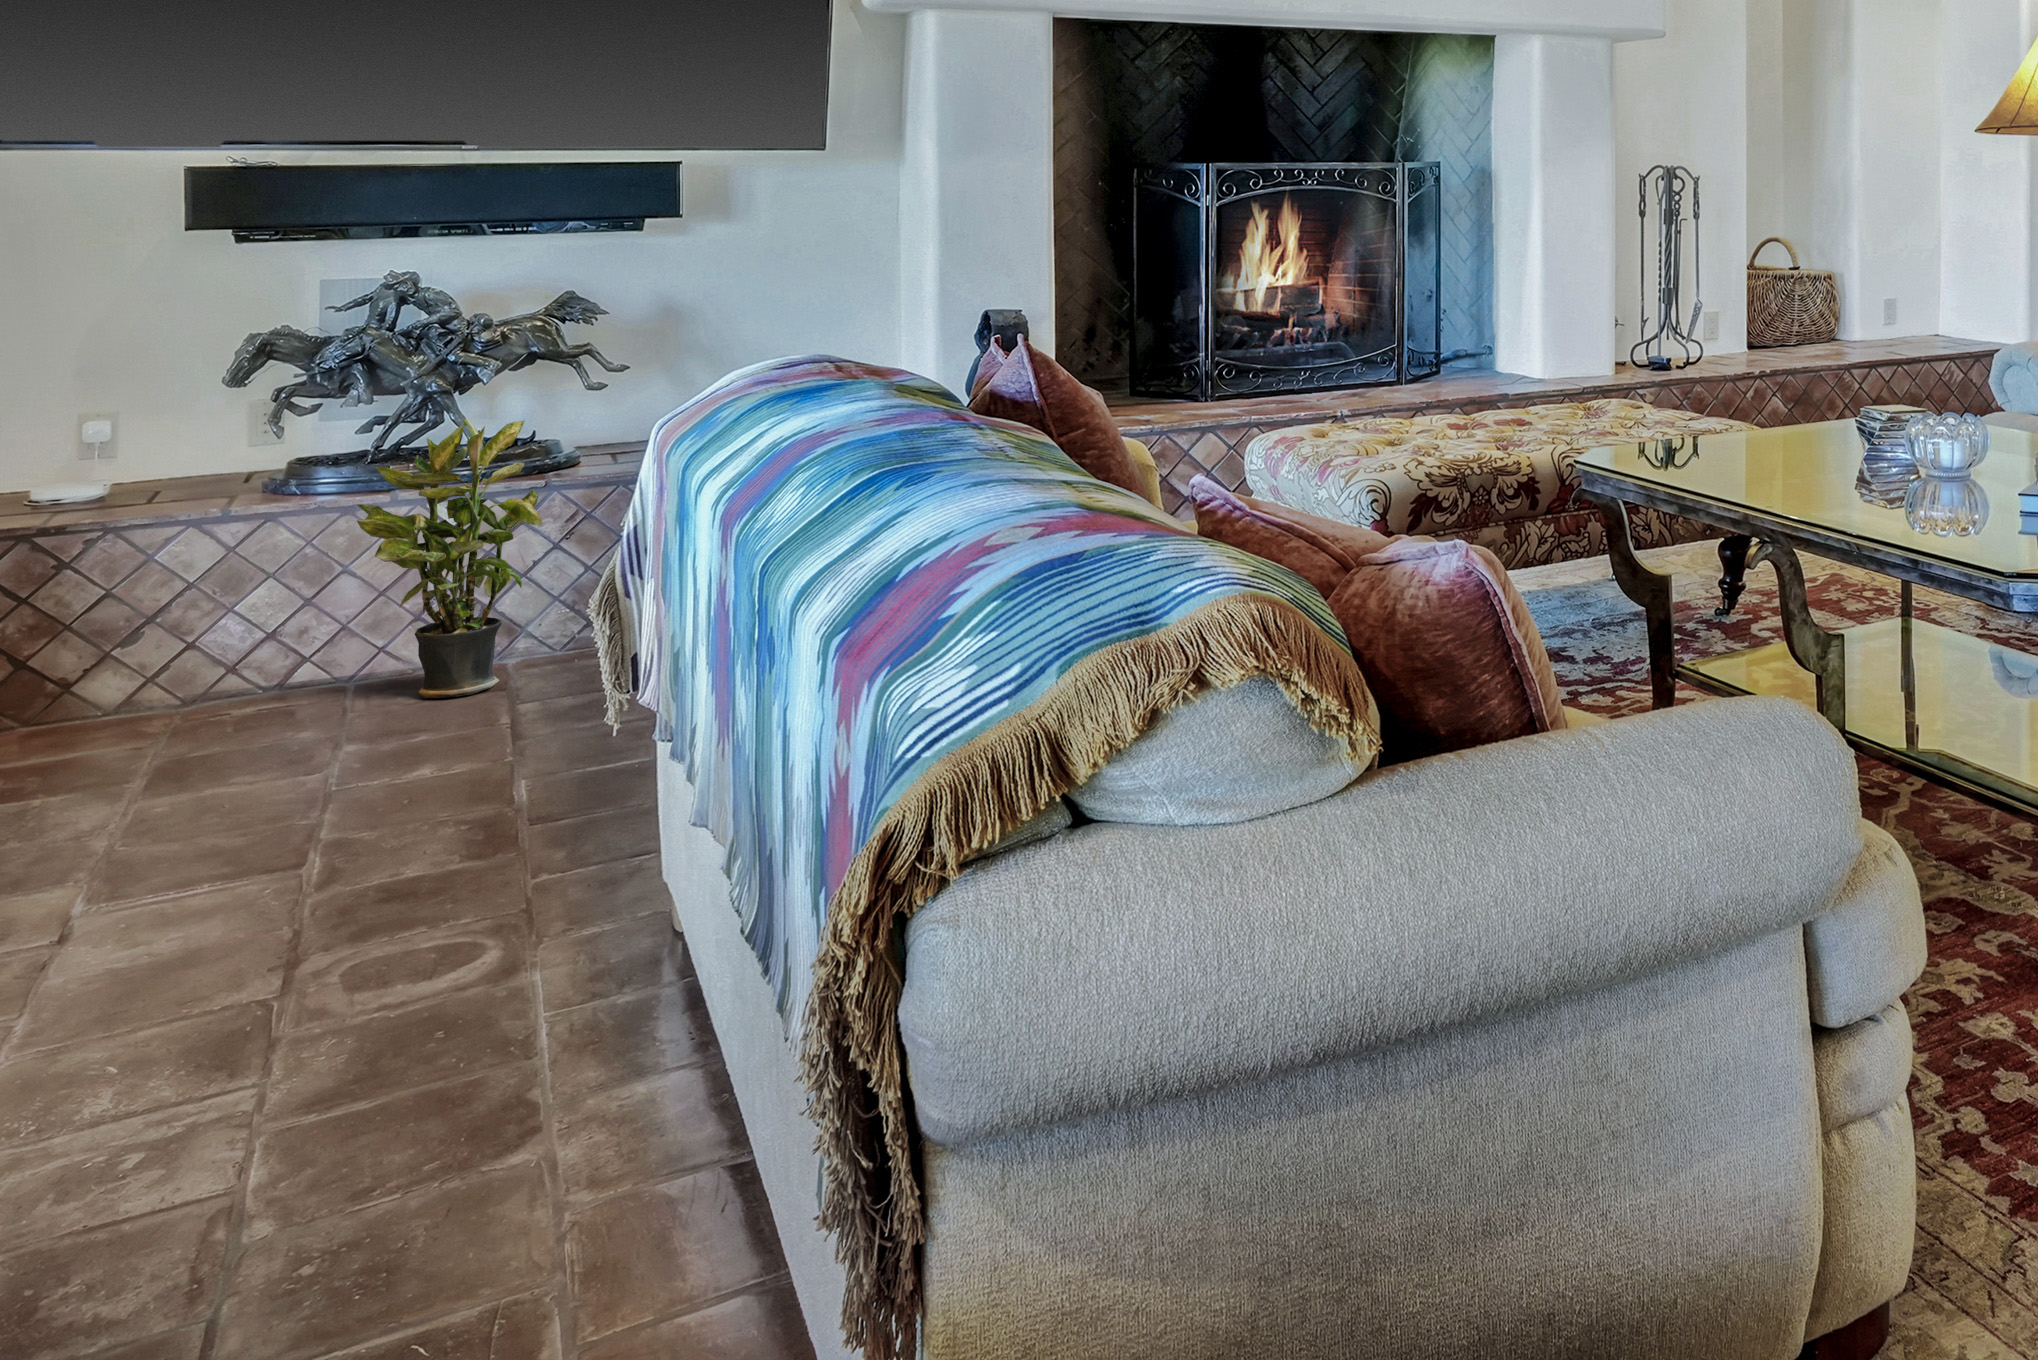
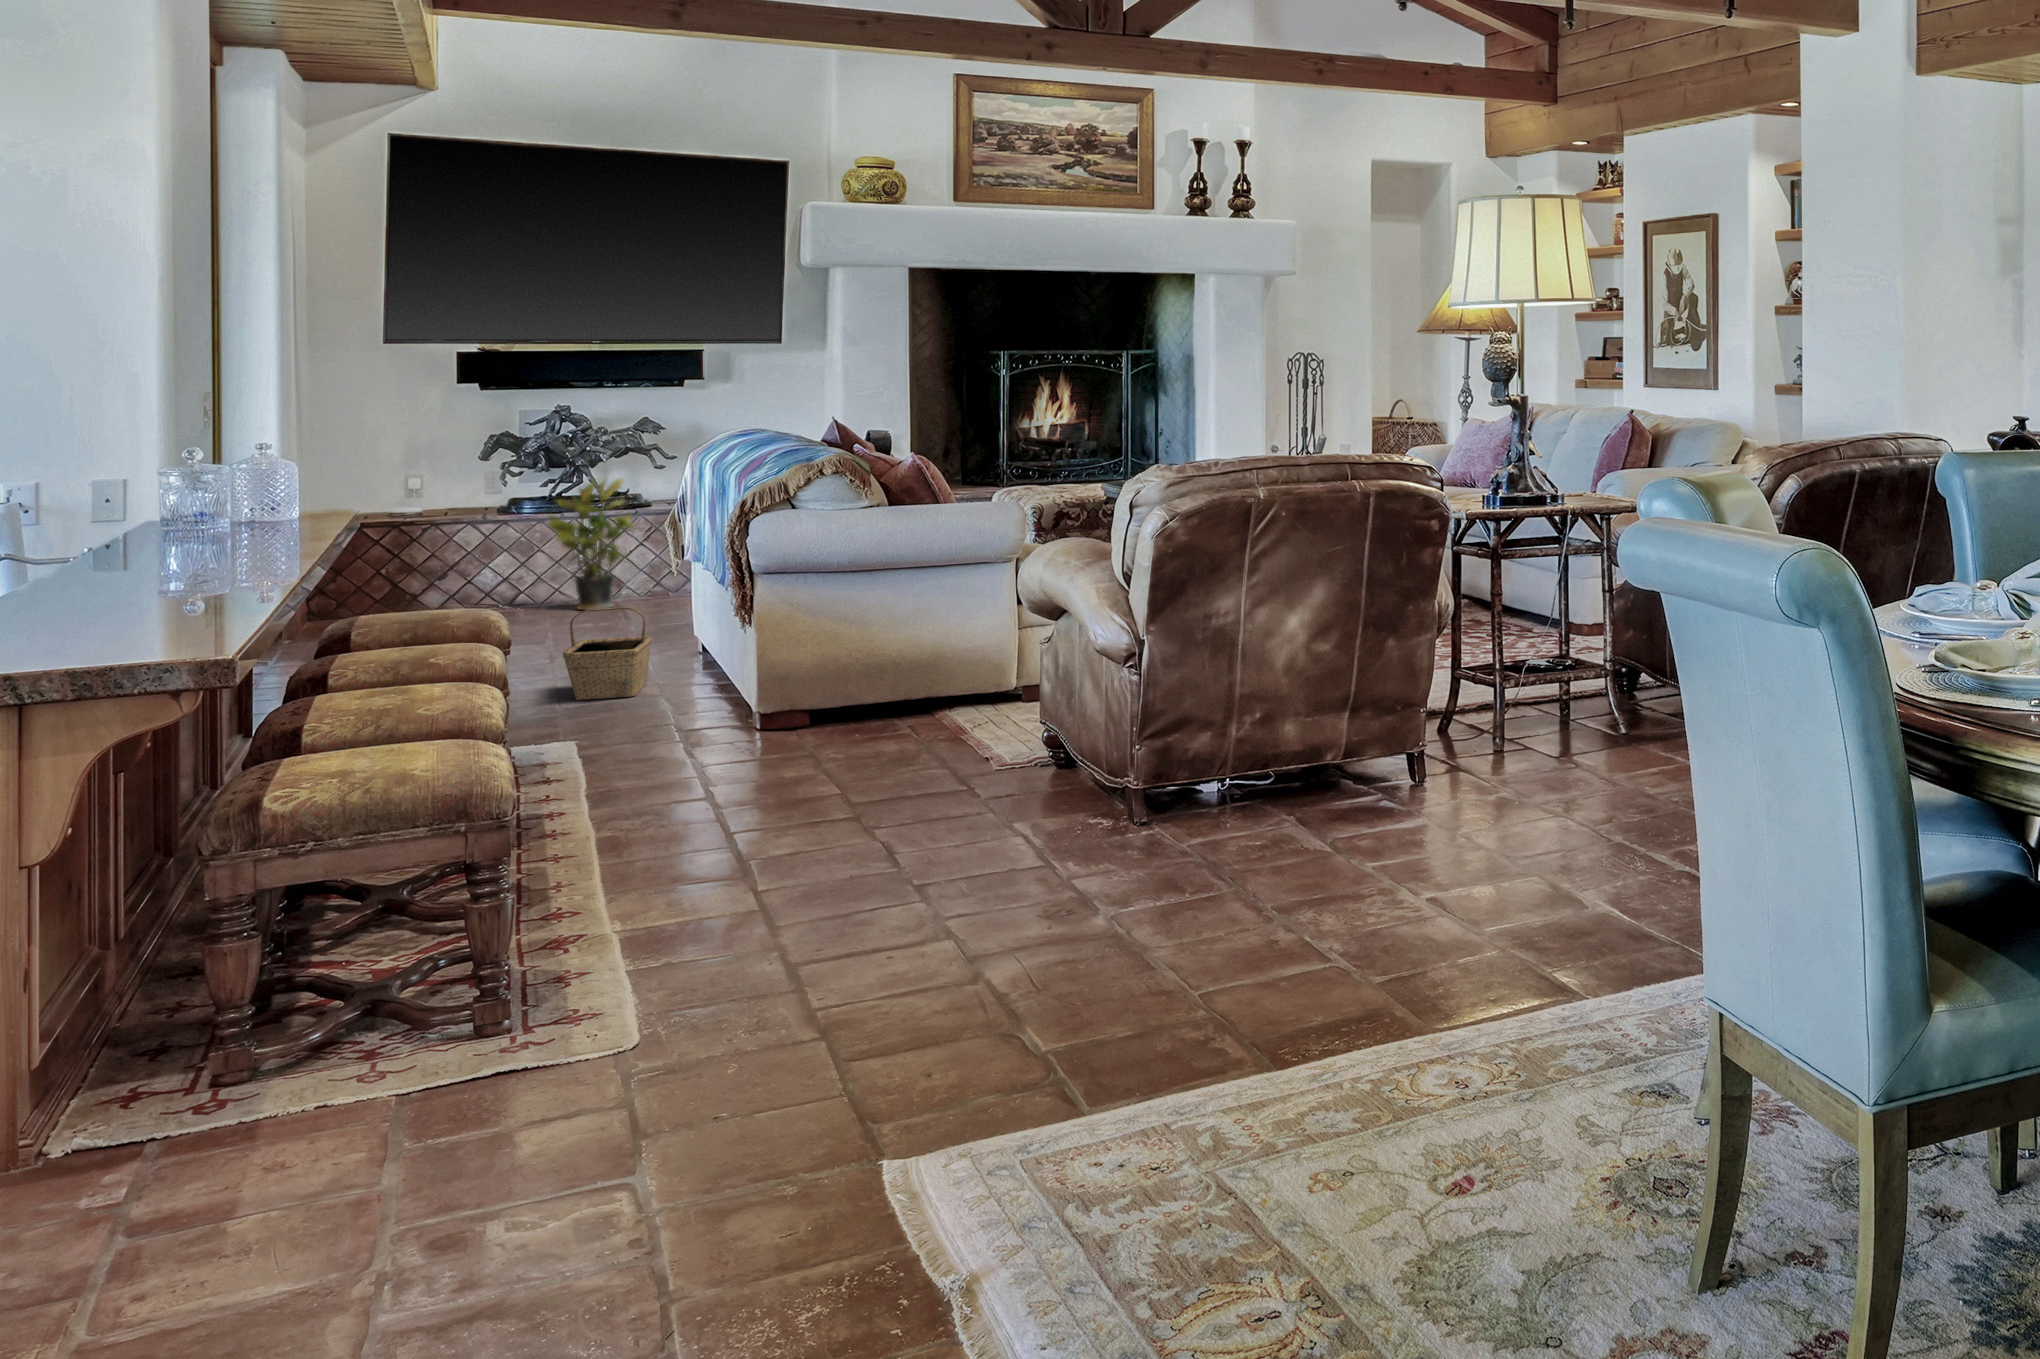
basket: none [344,884,606,1203] -> present [563,607,652,700]

